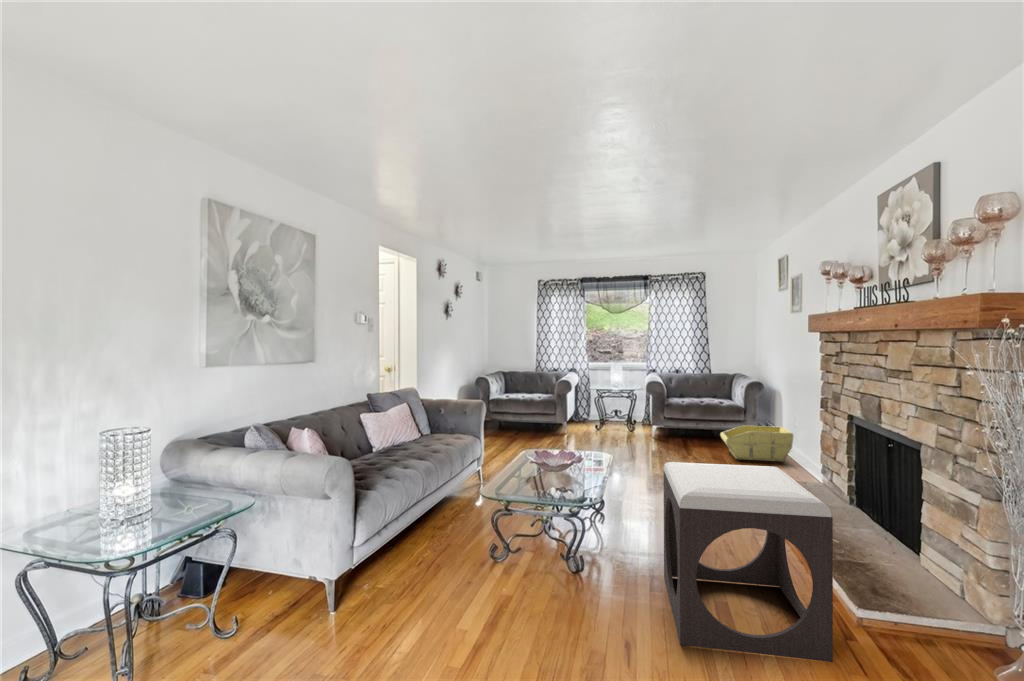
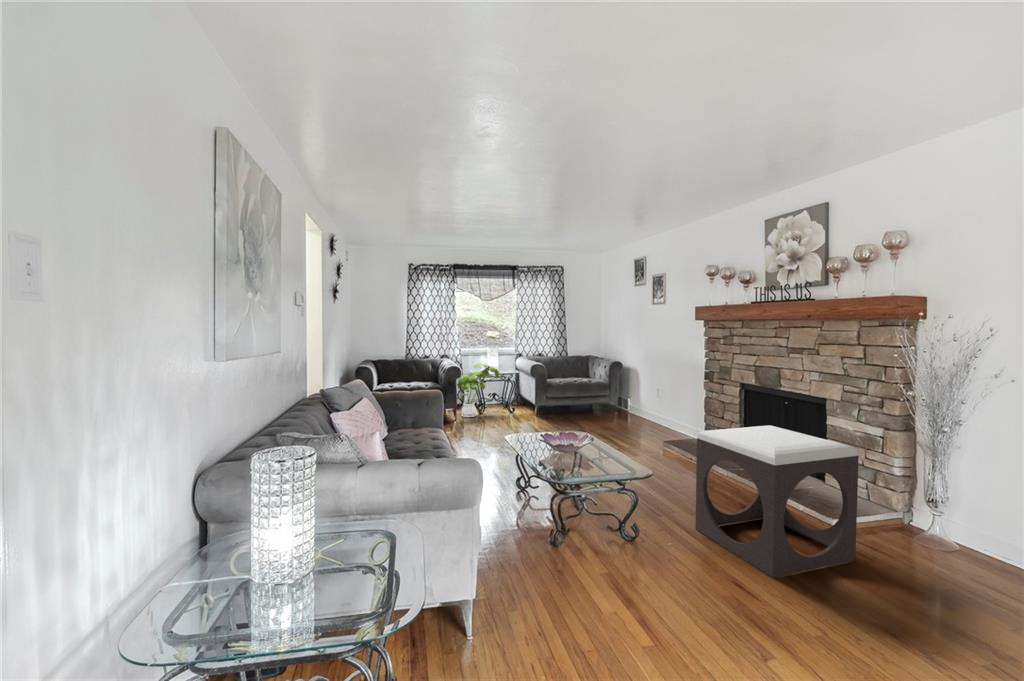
house plant: none [567,378,616,432] -> present [458,363,499,417]
storage bin: present [720,426,793,462] -> none [600,397,658,427]

